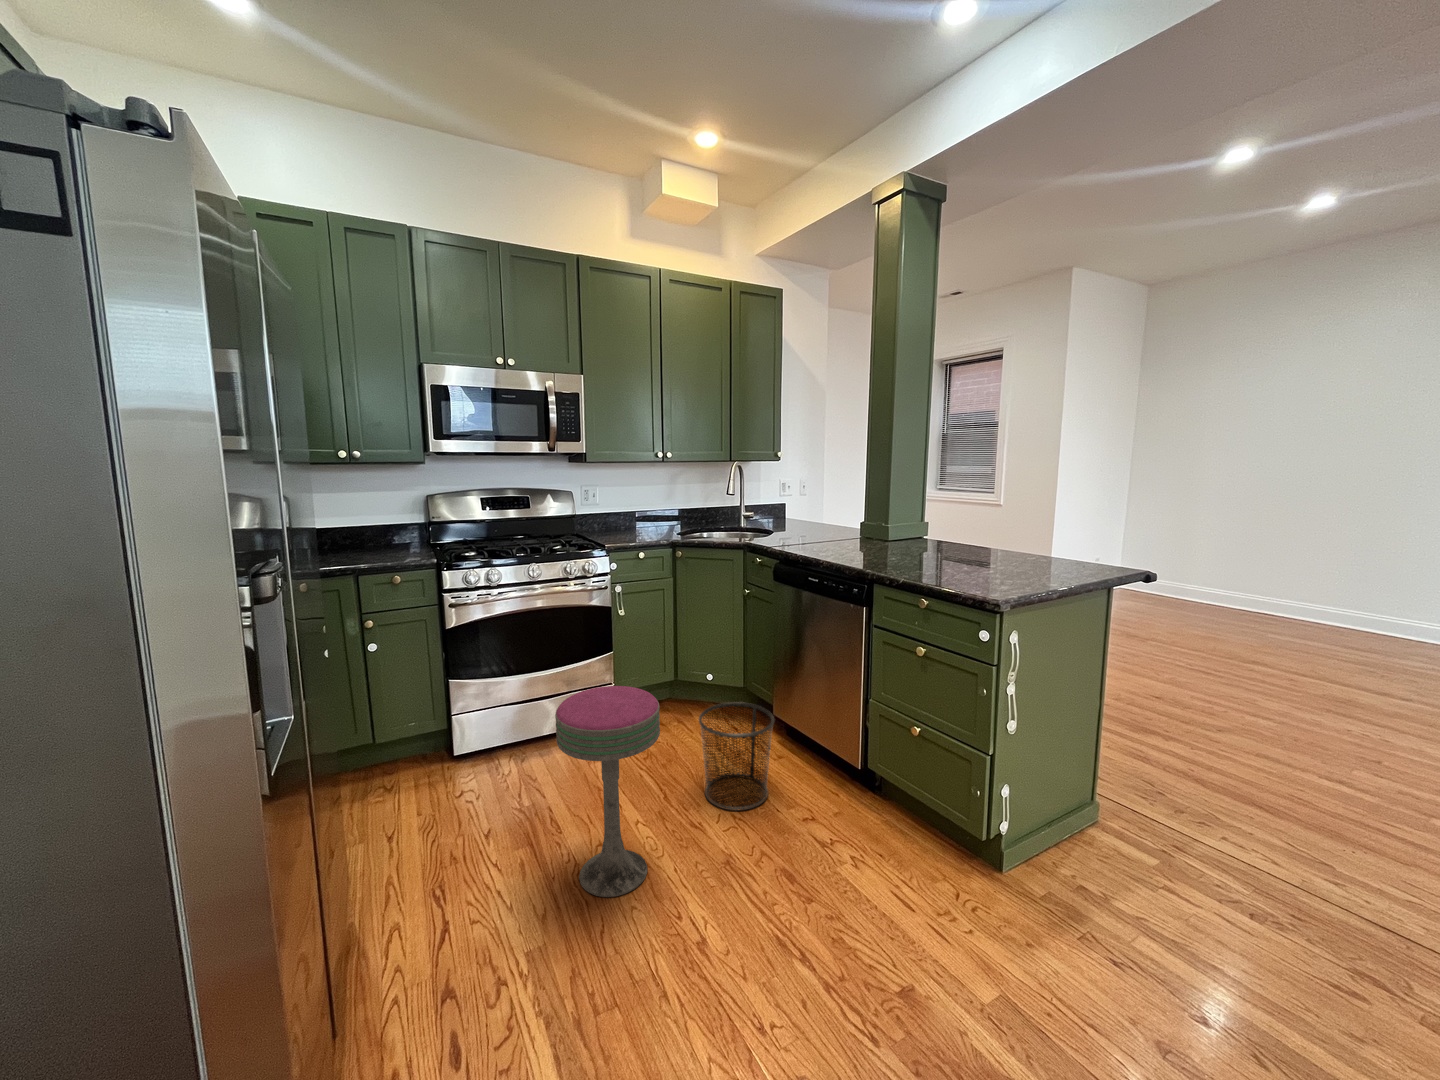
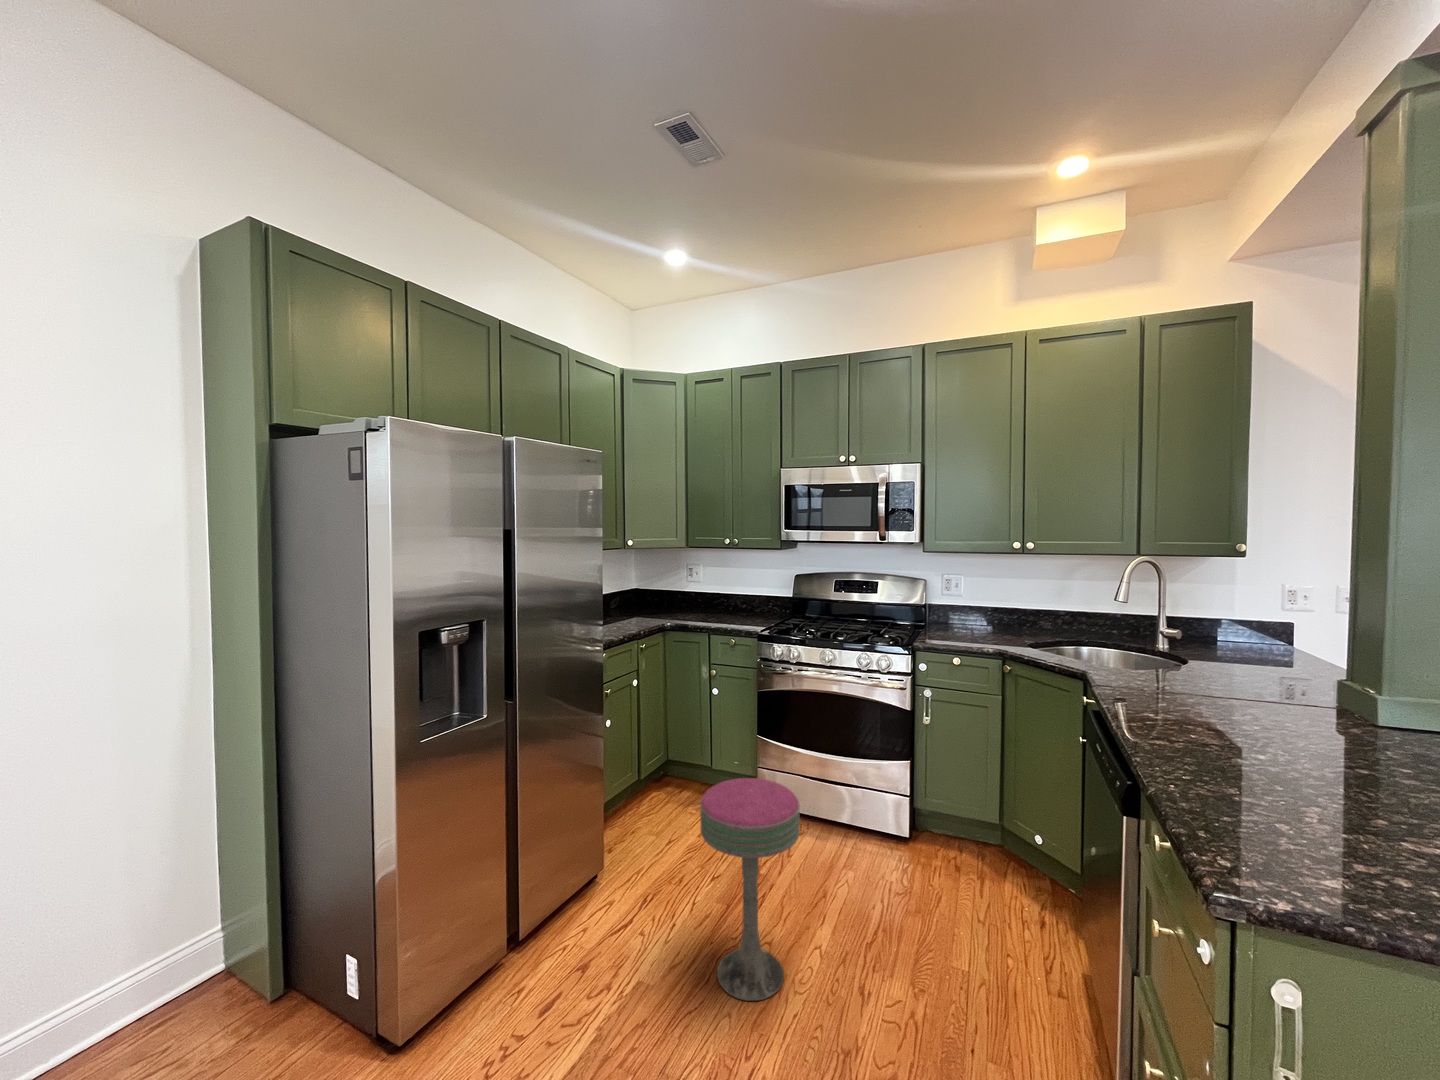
waste bin: present [699,702,774,811] -> none [899,863,1003,1025]

